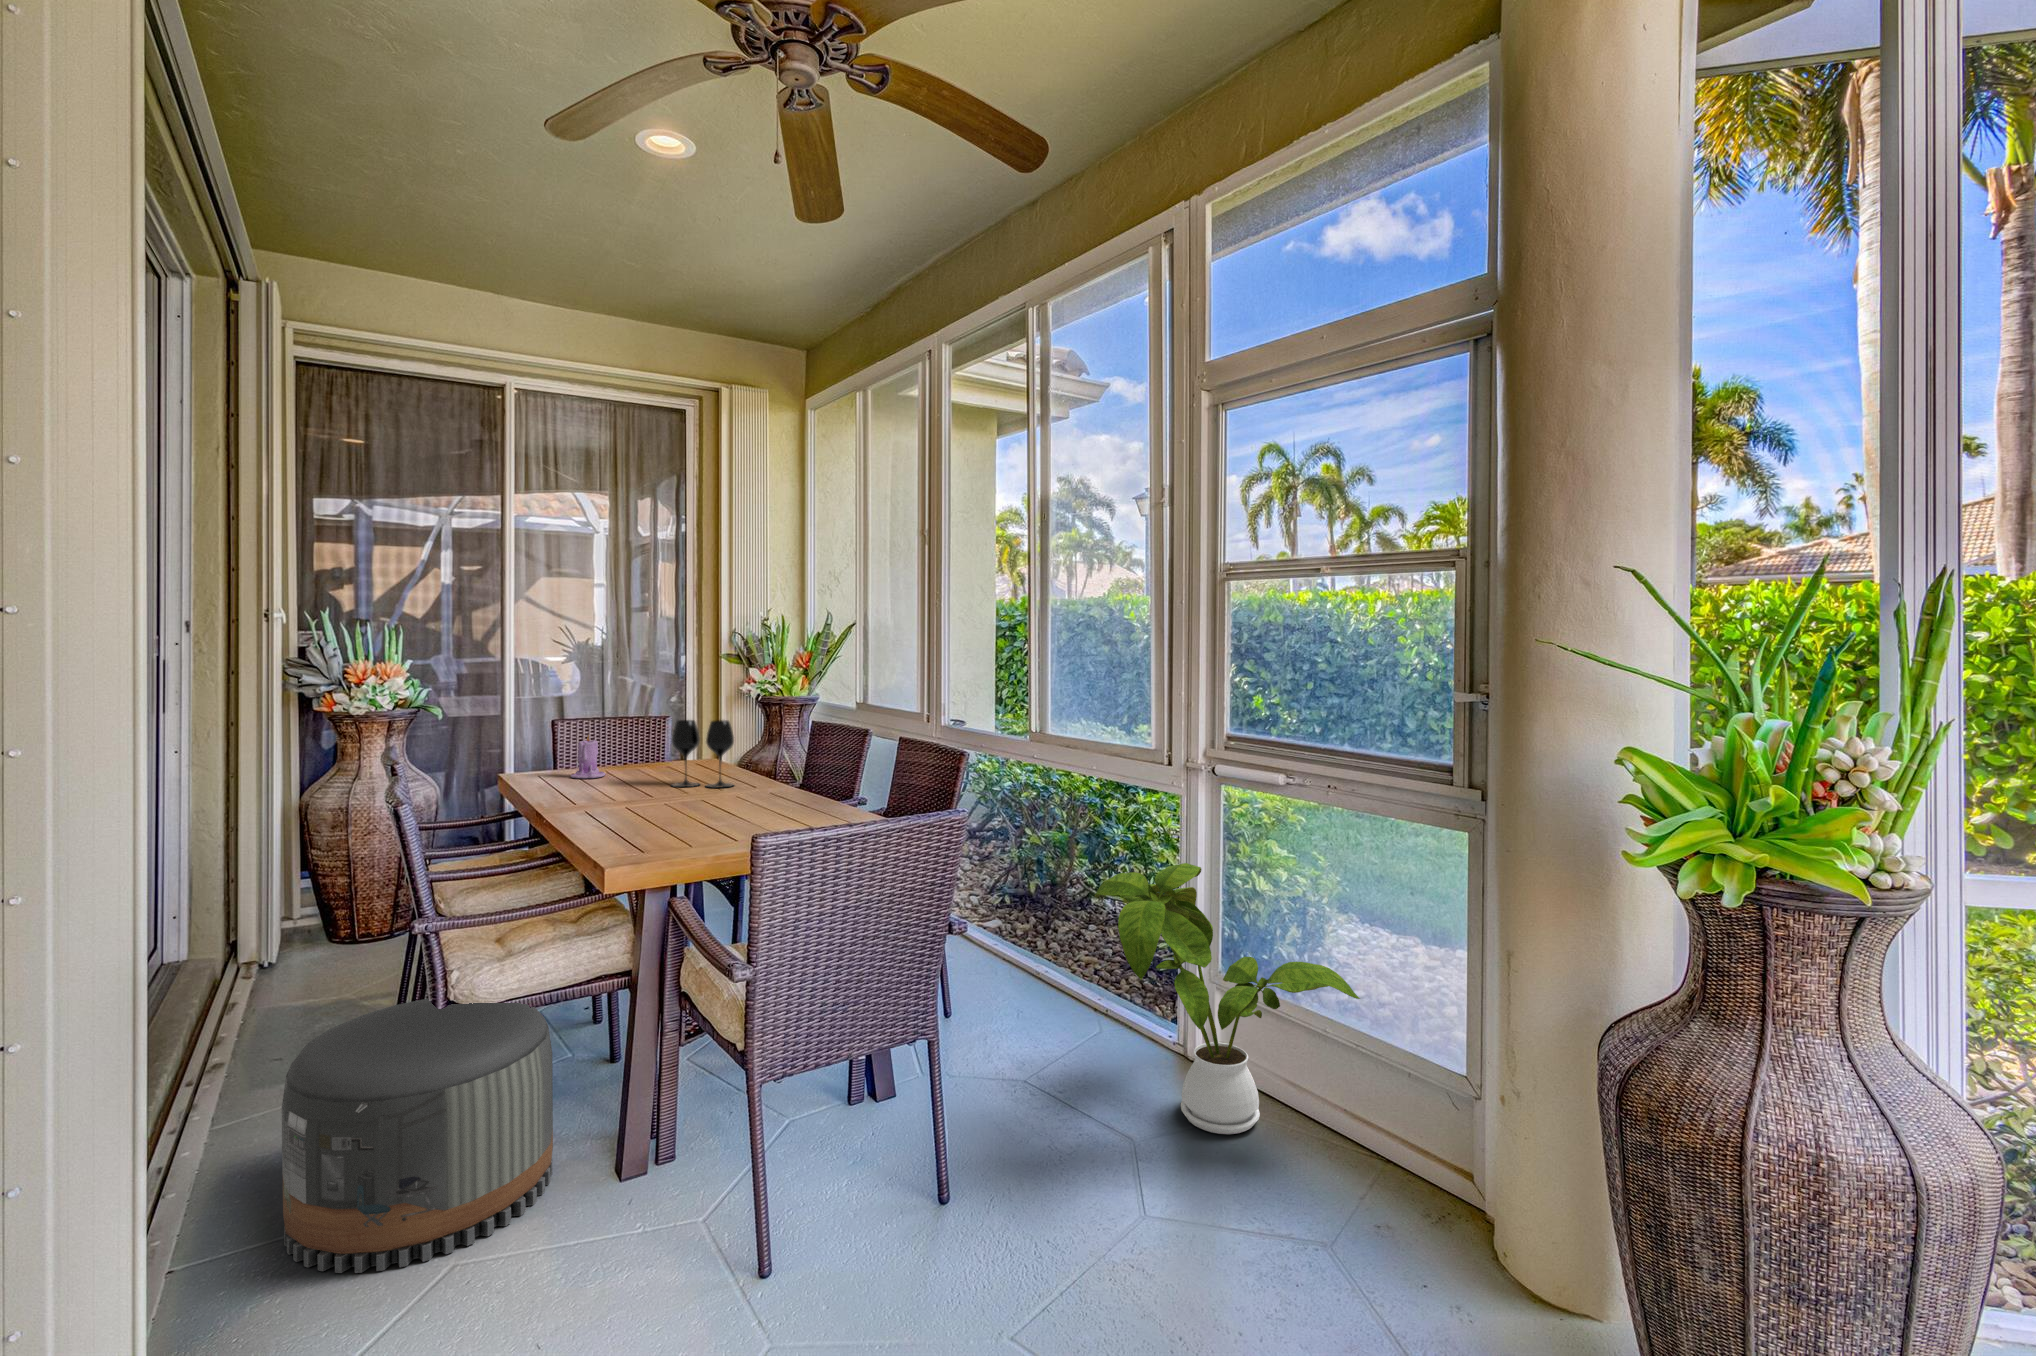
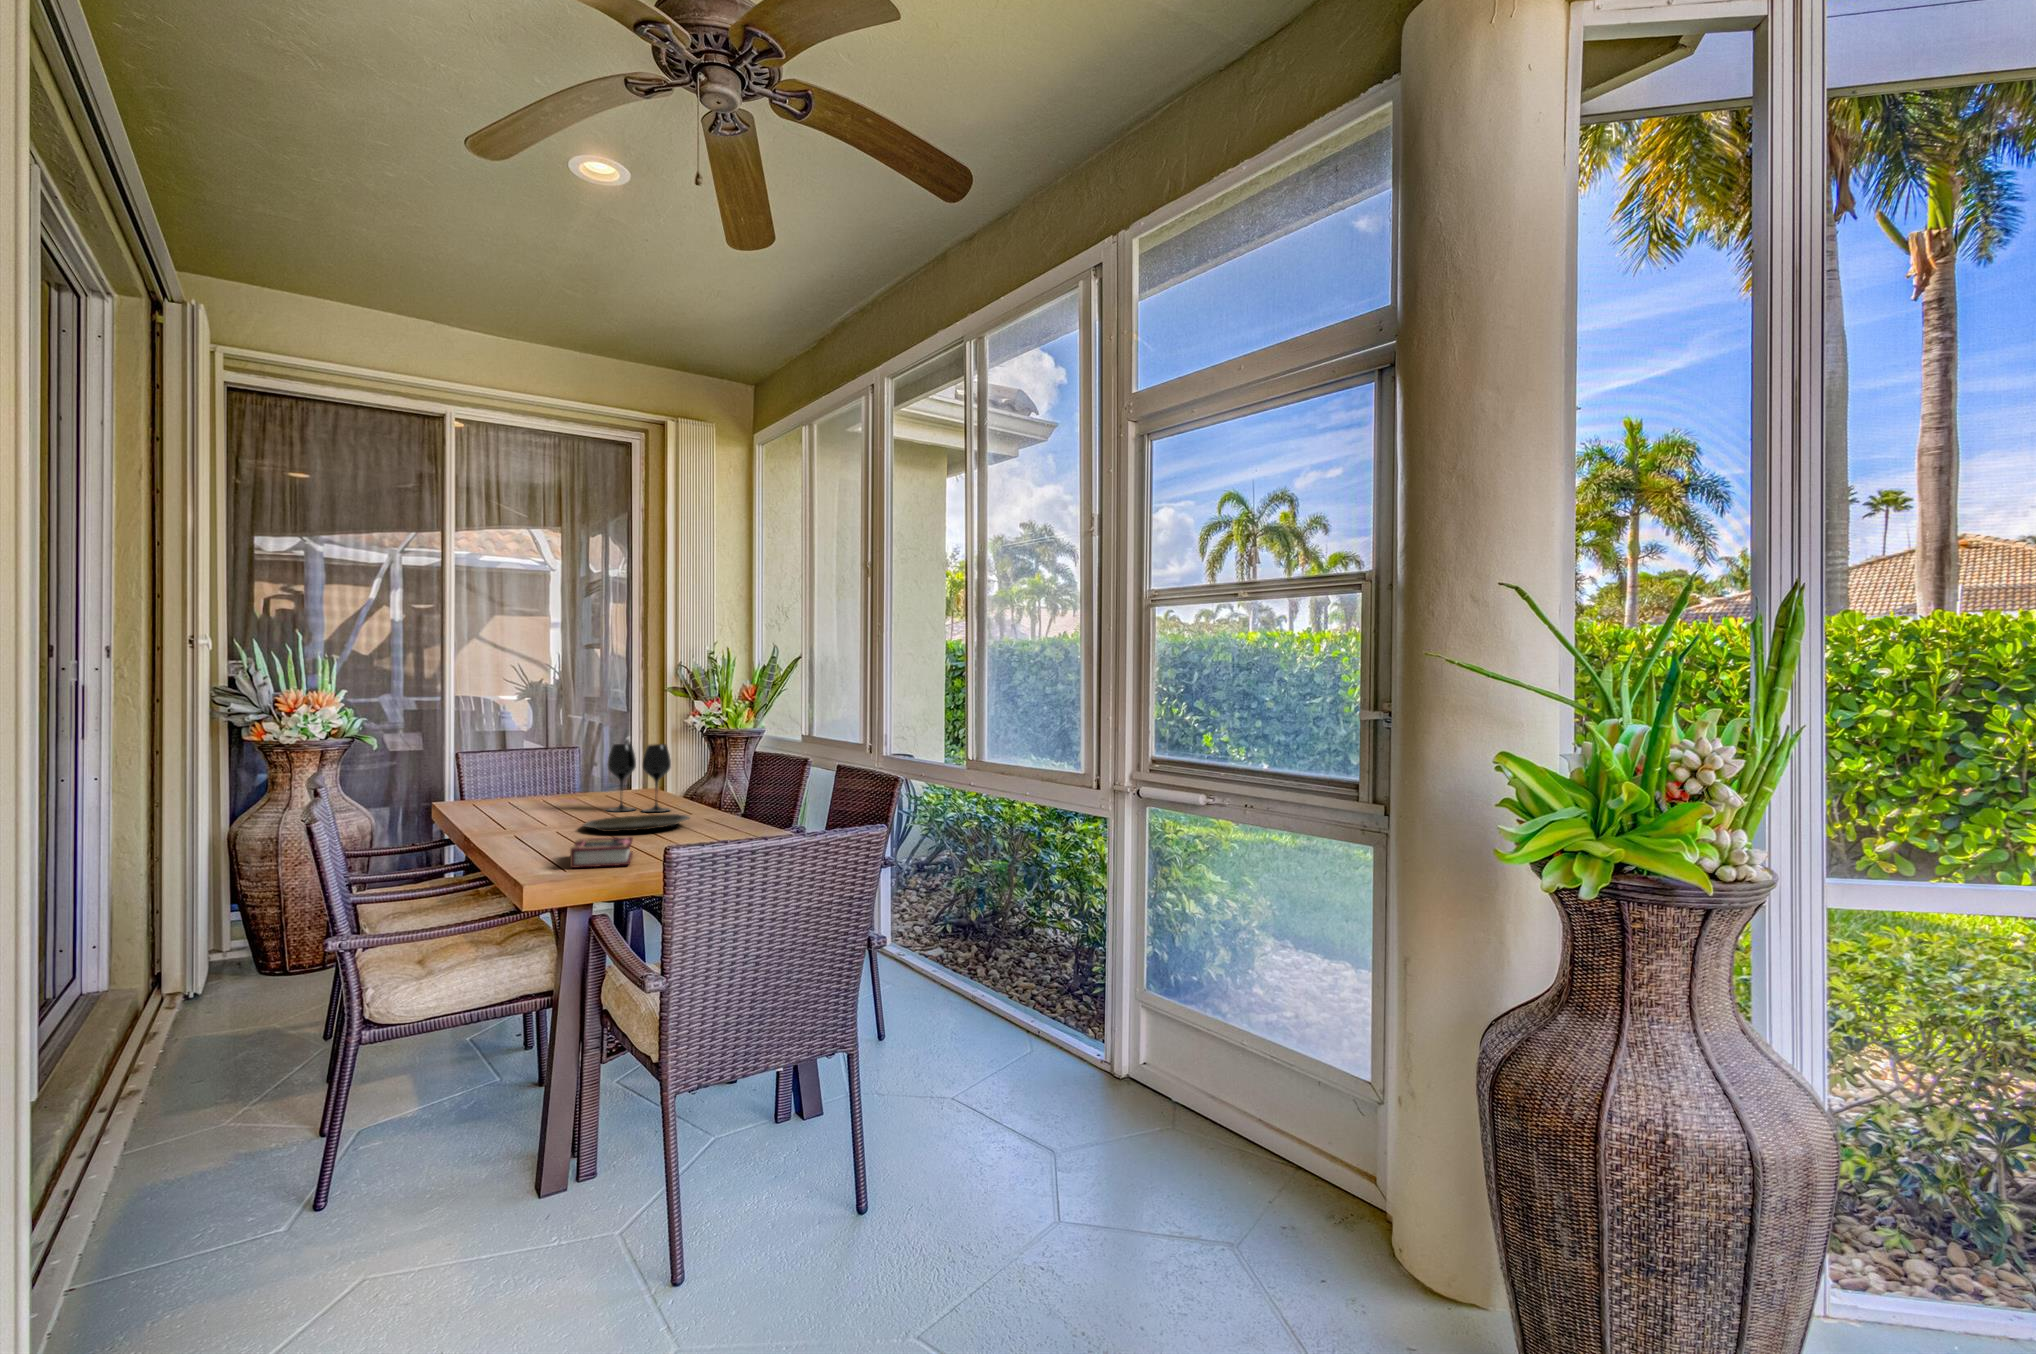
candle: present [571,736,605,778] -> none [504,759,540,804]
plate: none [651,791,757,810] -> present [583,814,689,832]
book: none [646,819,706,852] -> present [570,837,633,868]
house plant: present [1095,863,1360,1134] -> none [1021,880,1278,1152]
pouf: present [282,999,553,1273] -> none [188,1015,471,1291]

